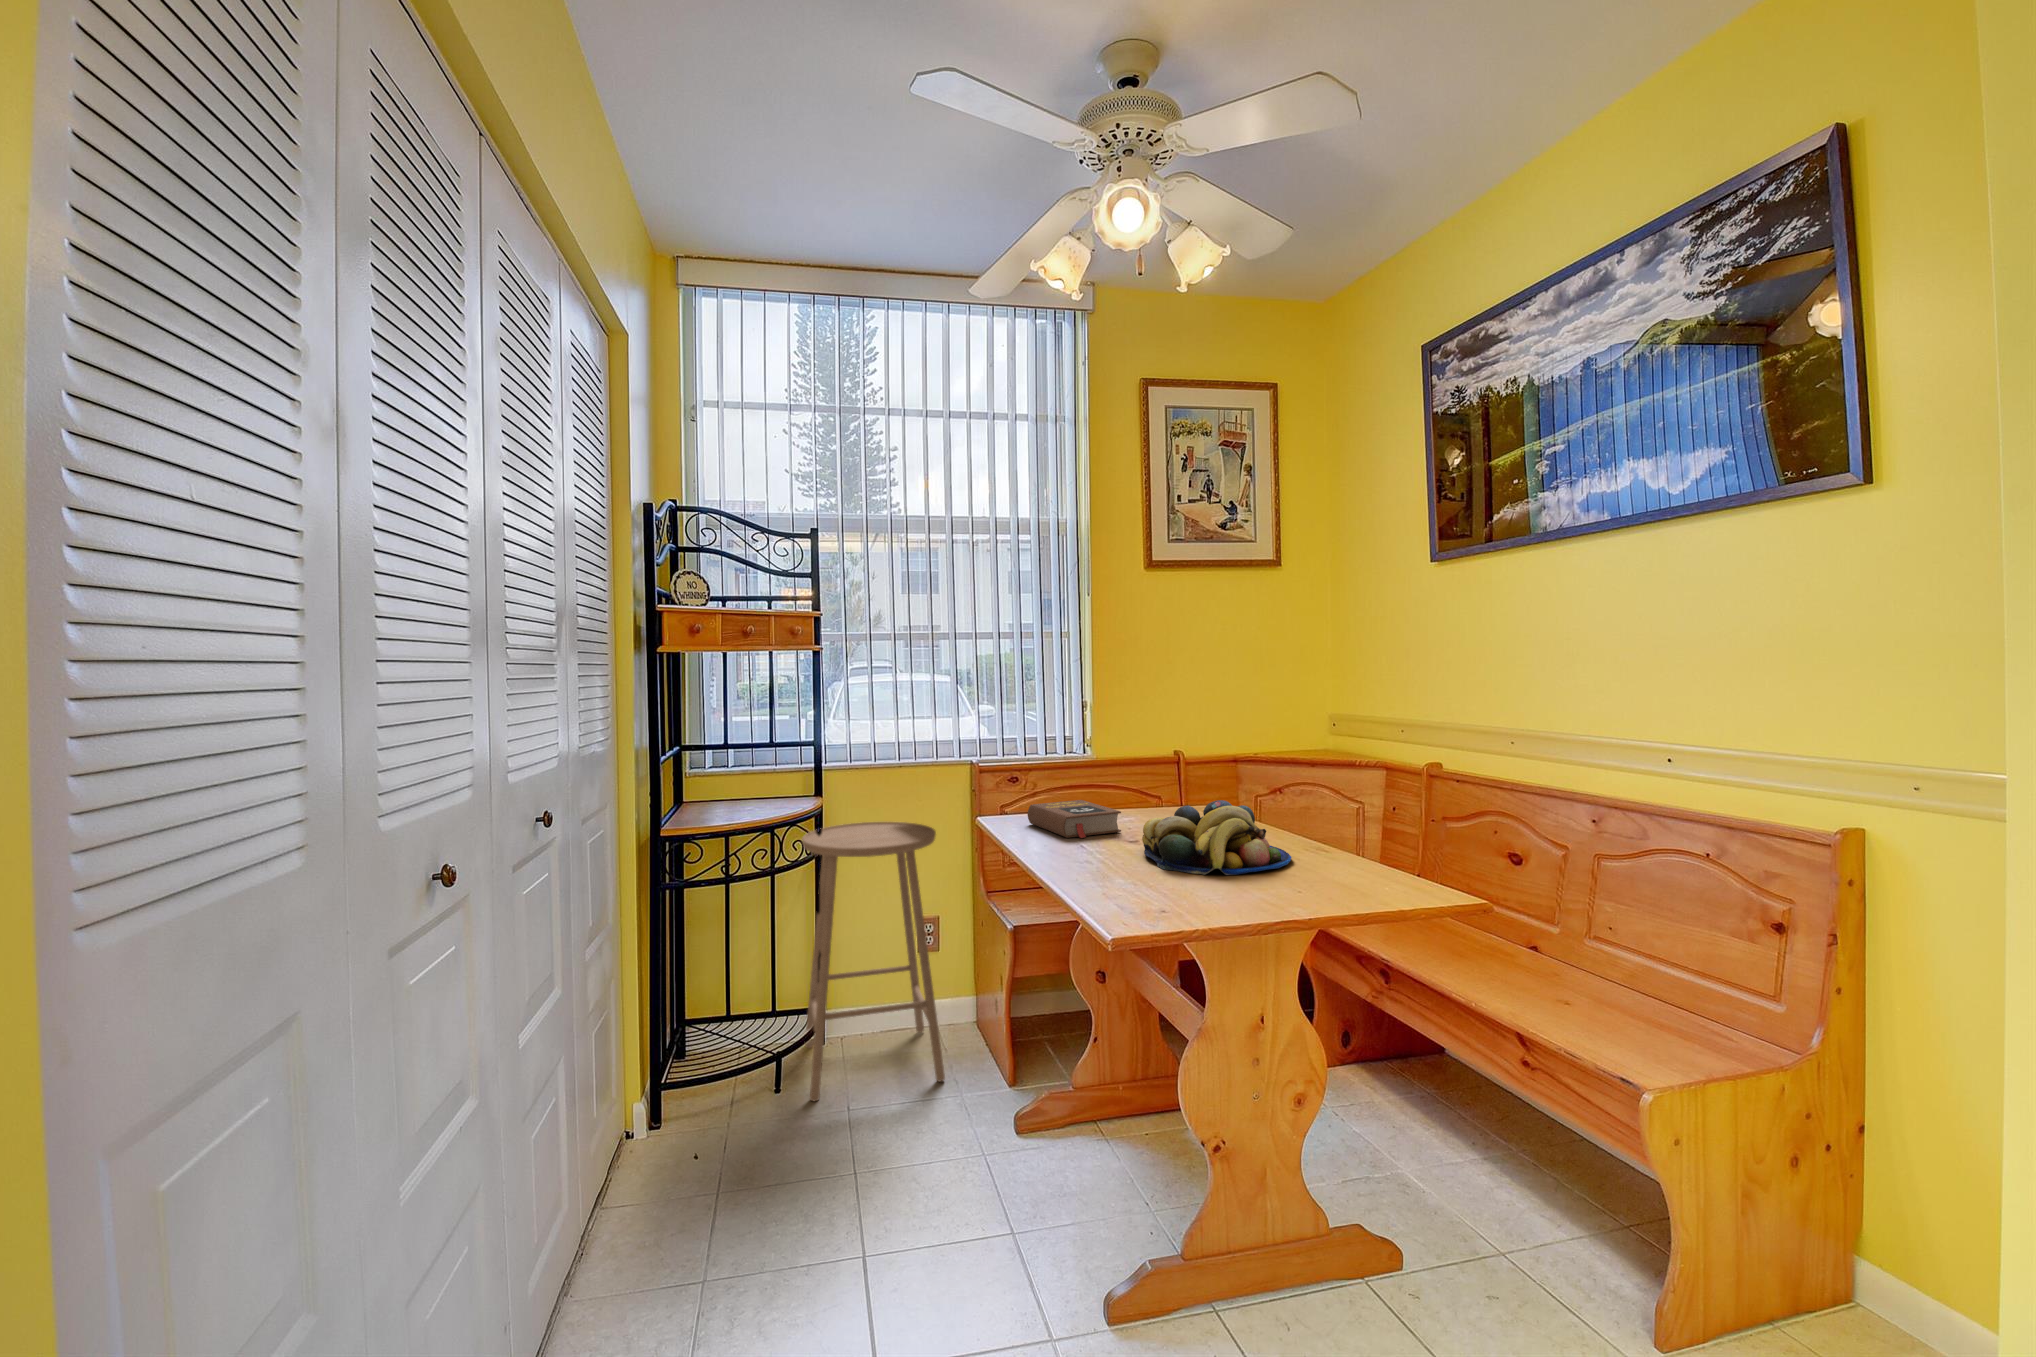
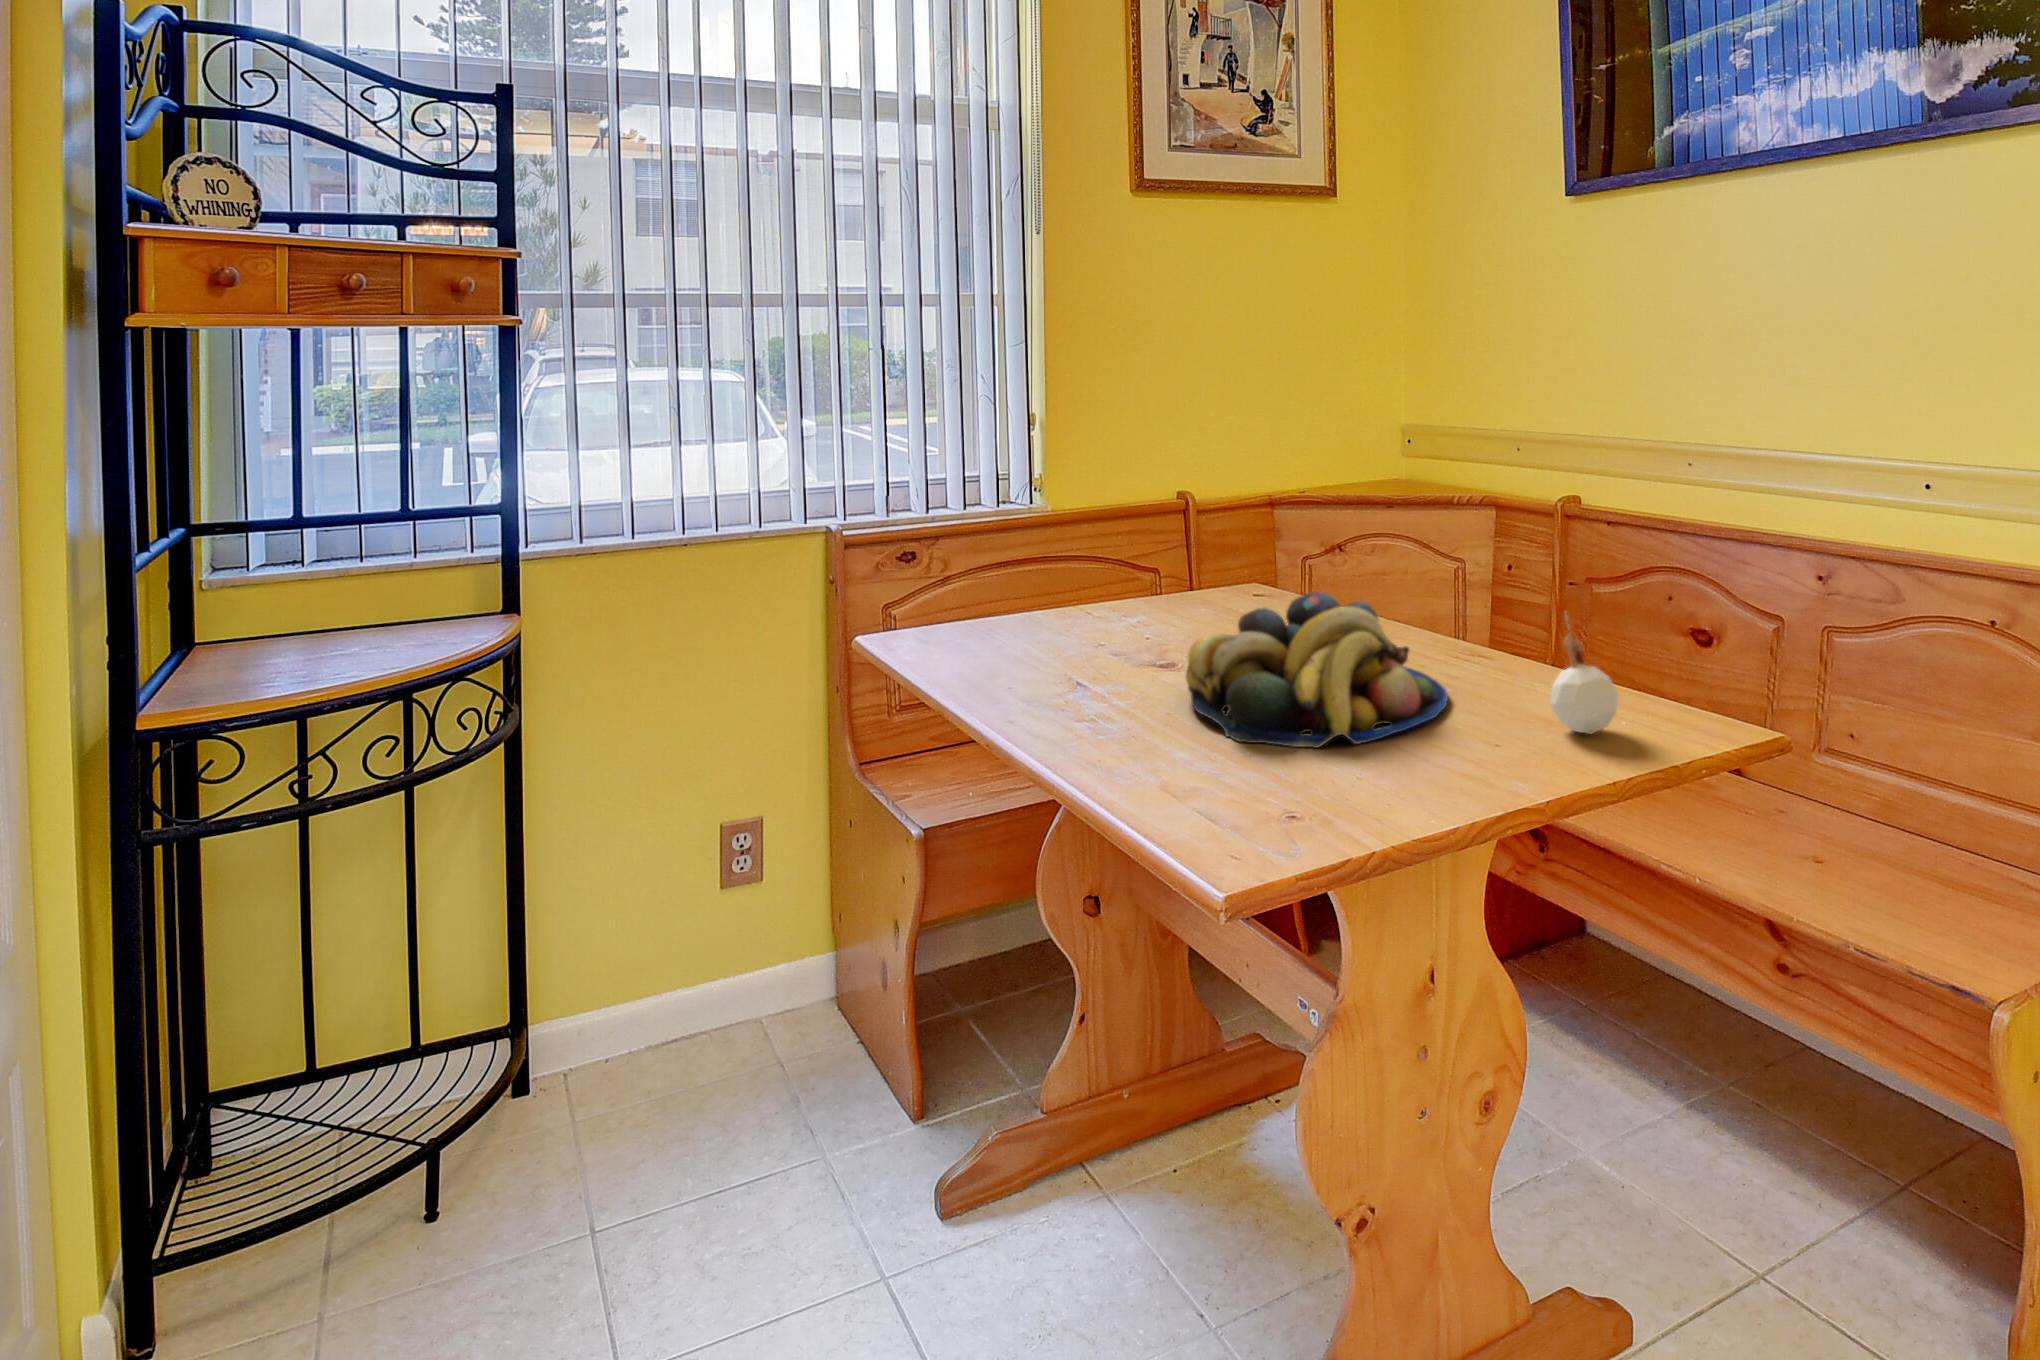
book: present [1028,800,1121,838] -> none [951,595,1132,678]
candle: none [1344,813,1386,883] -> present [1550,624,1618,734]
stool: present [802,822,945,1101] -> none [453,652,785,1275]

